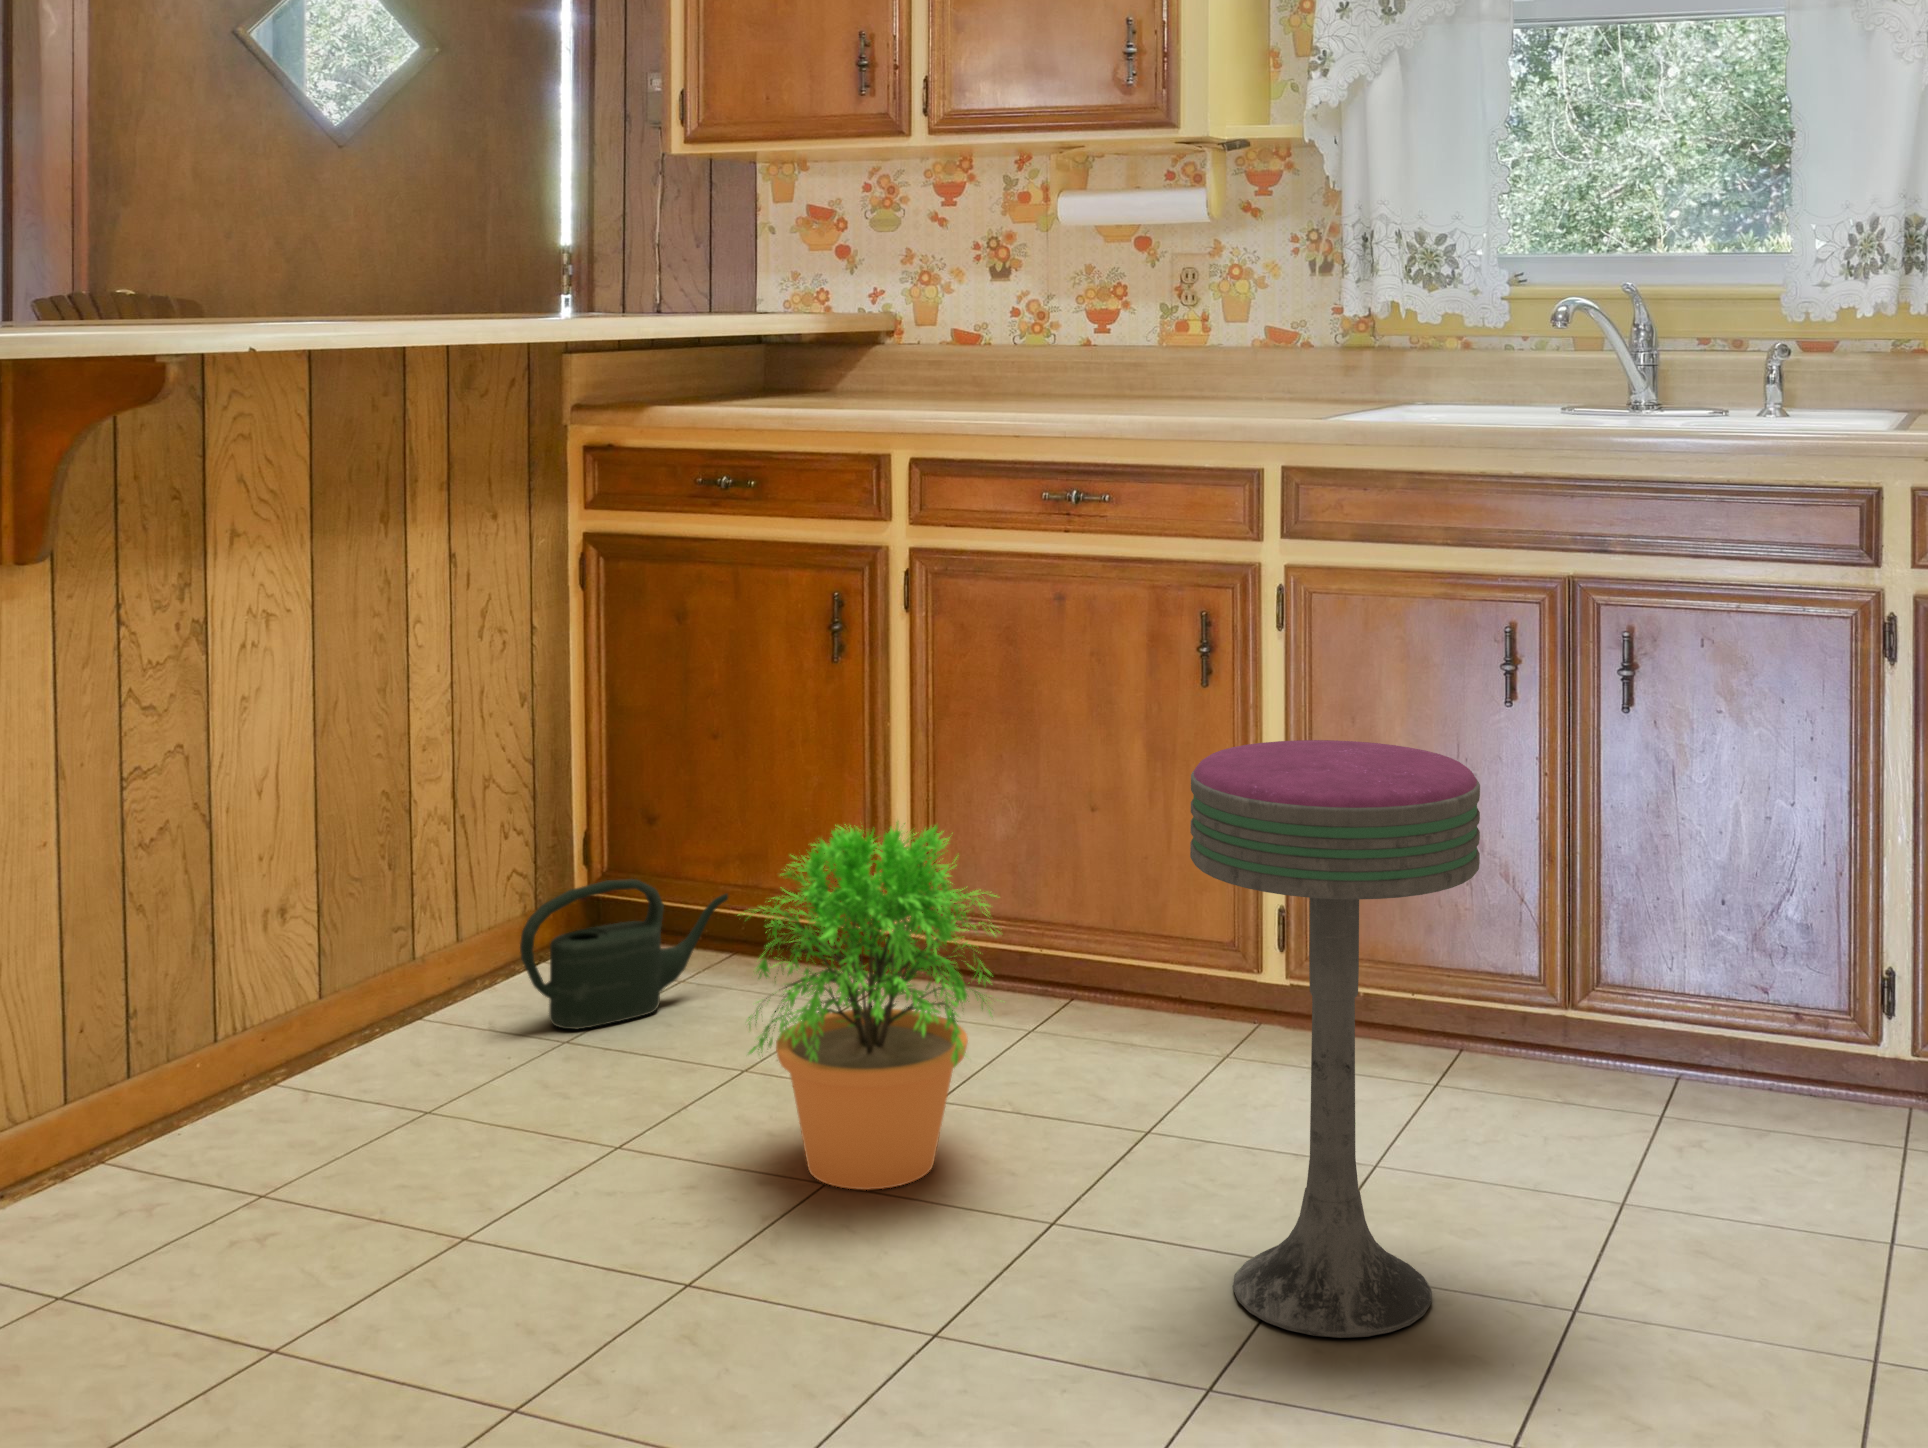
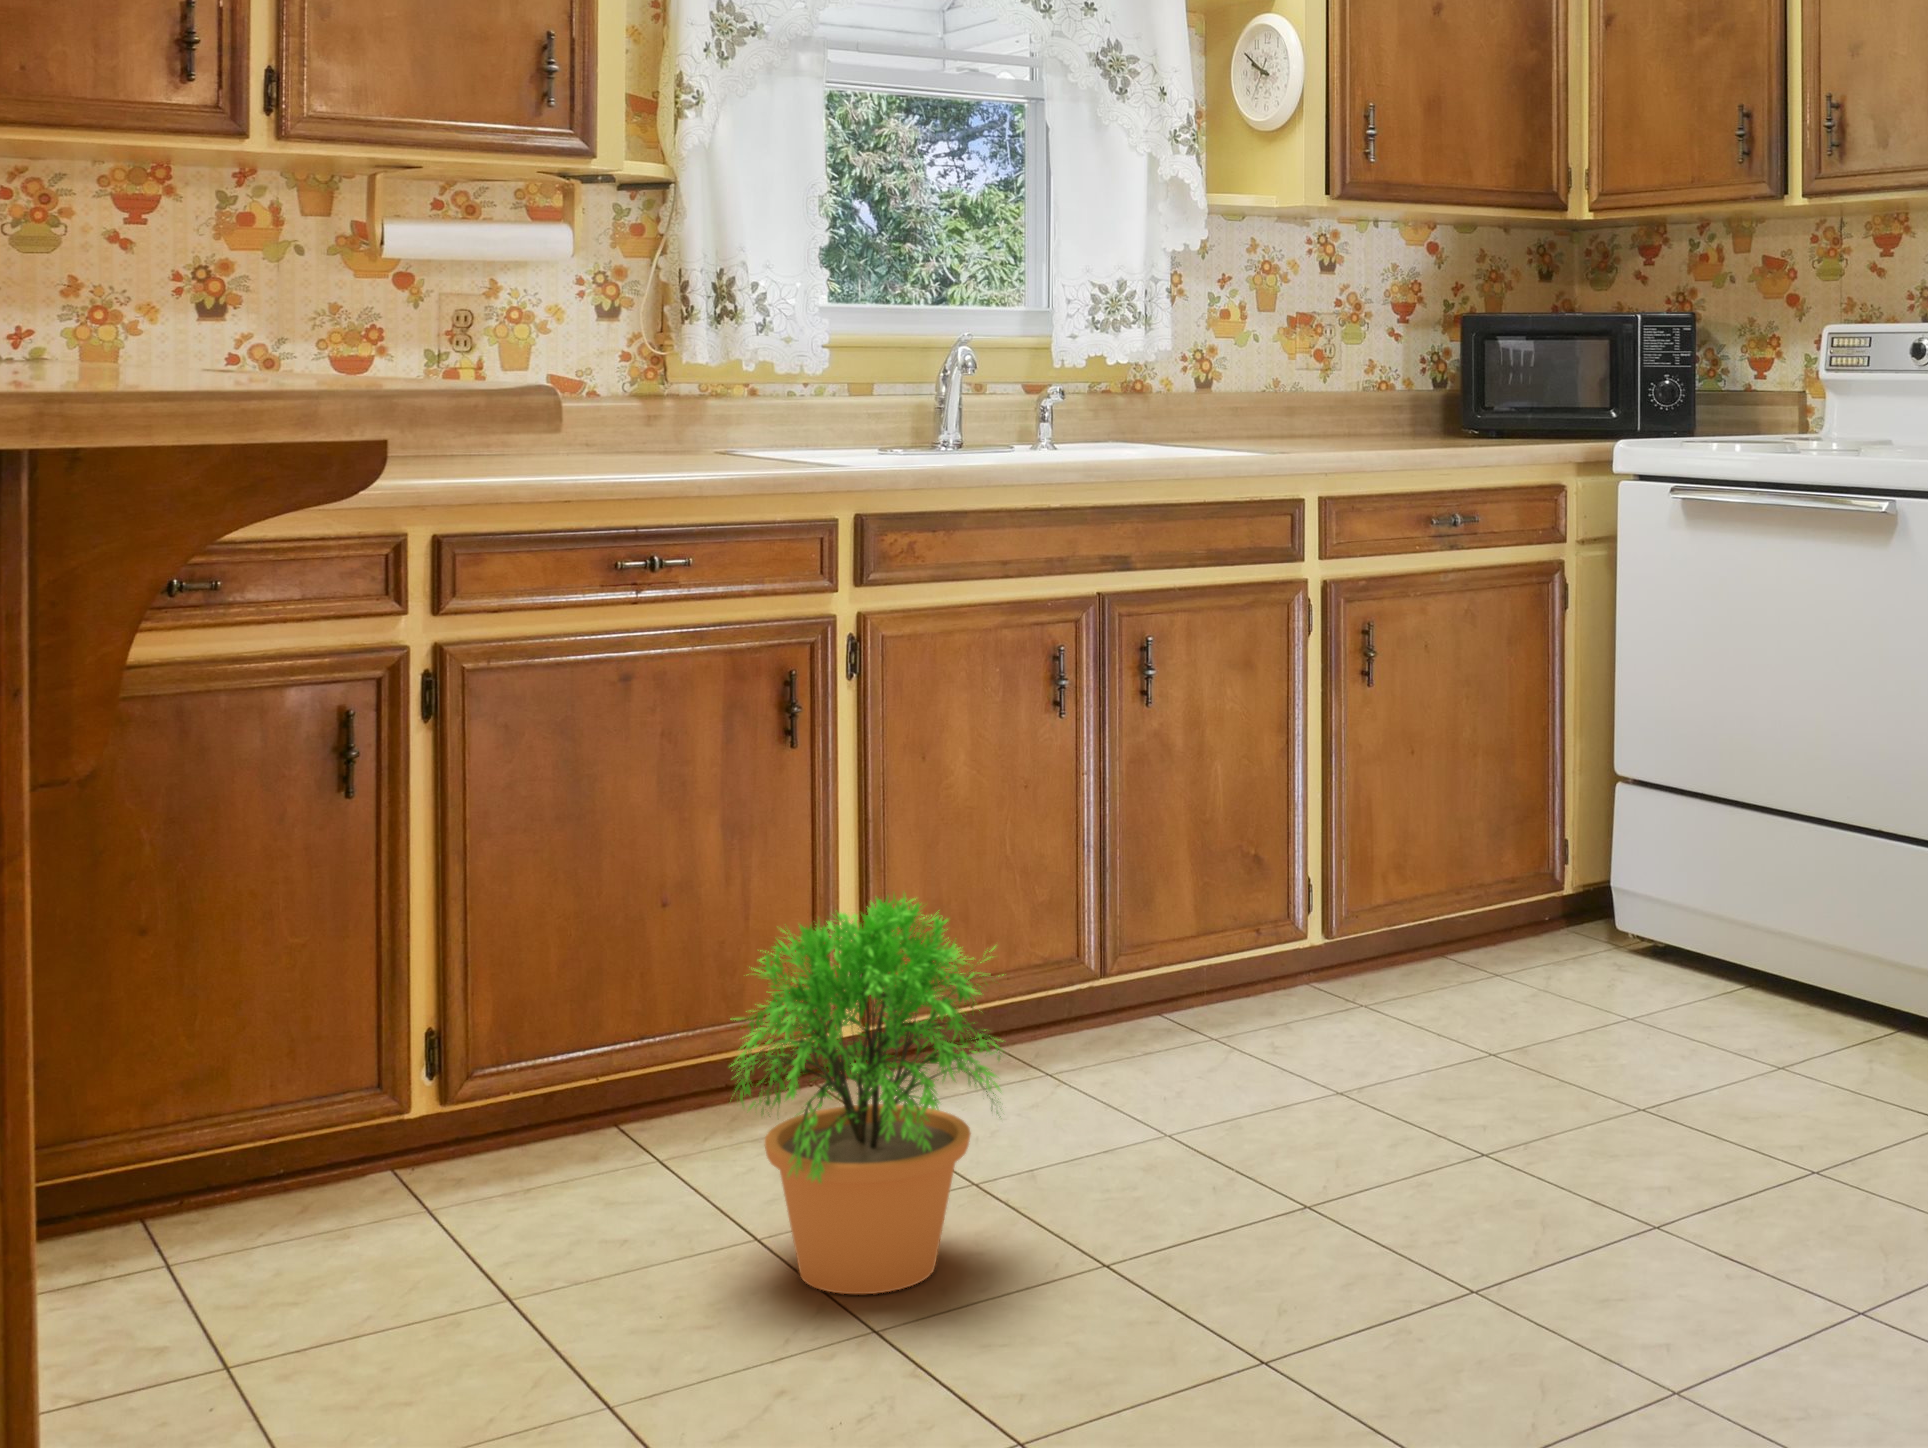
bar stool: present [1190,740,1480,1338] -> none [1221,726,1465,1217]
watering can: present [520,879,728,1029] -> none [174,1111,275,1328]

